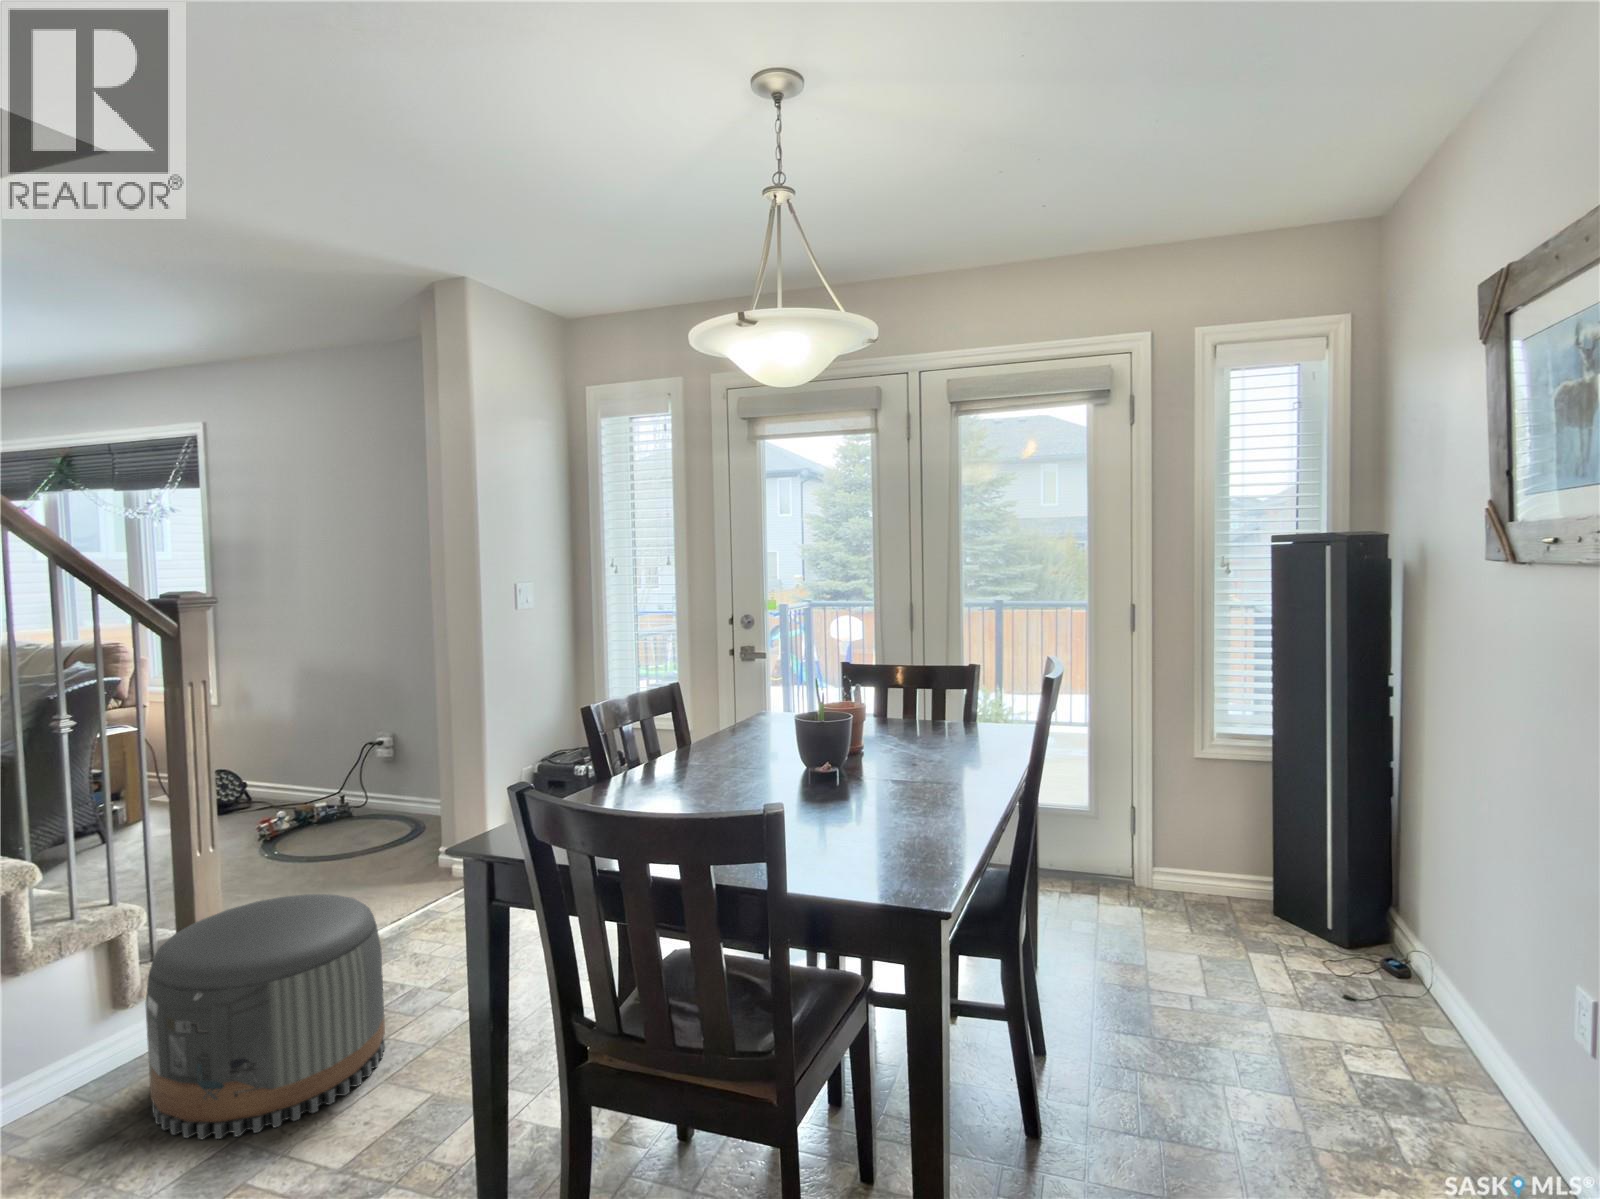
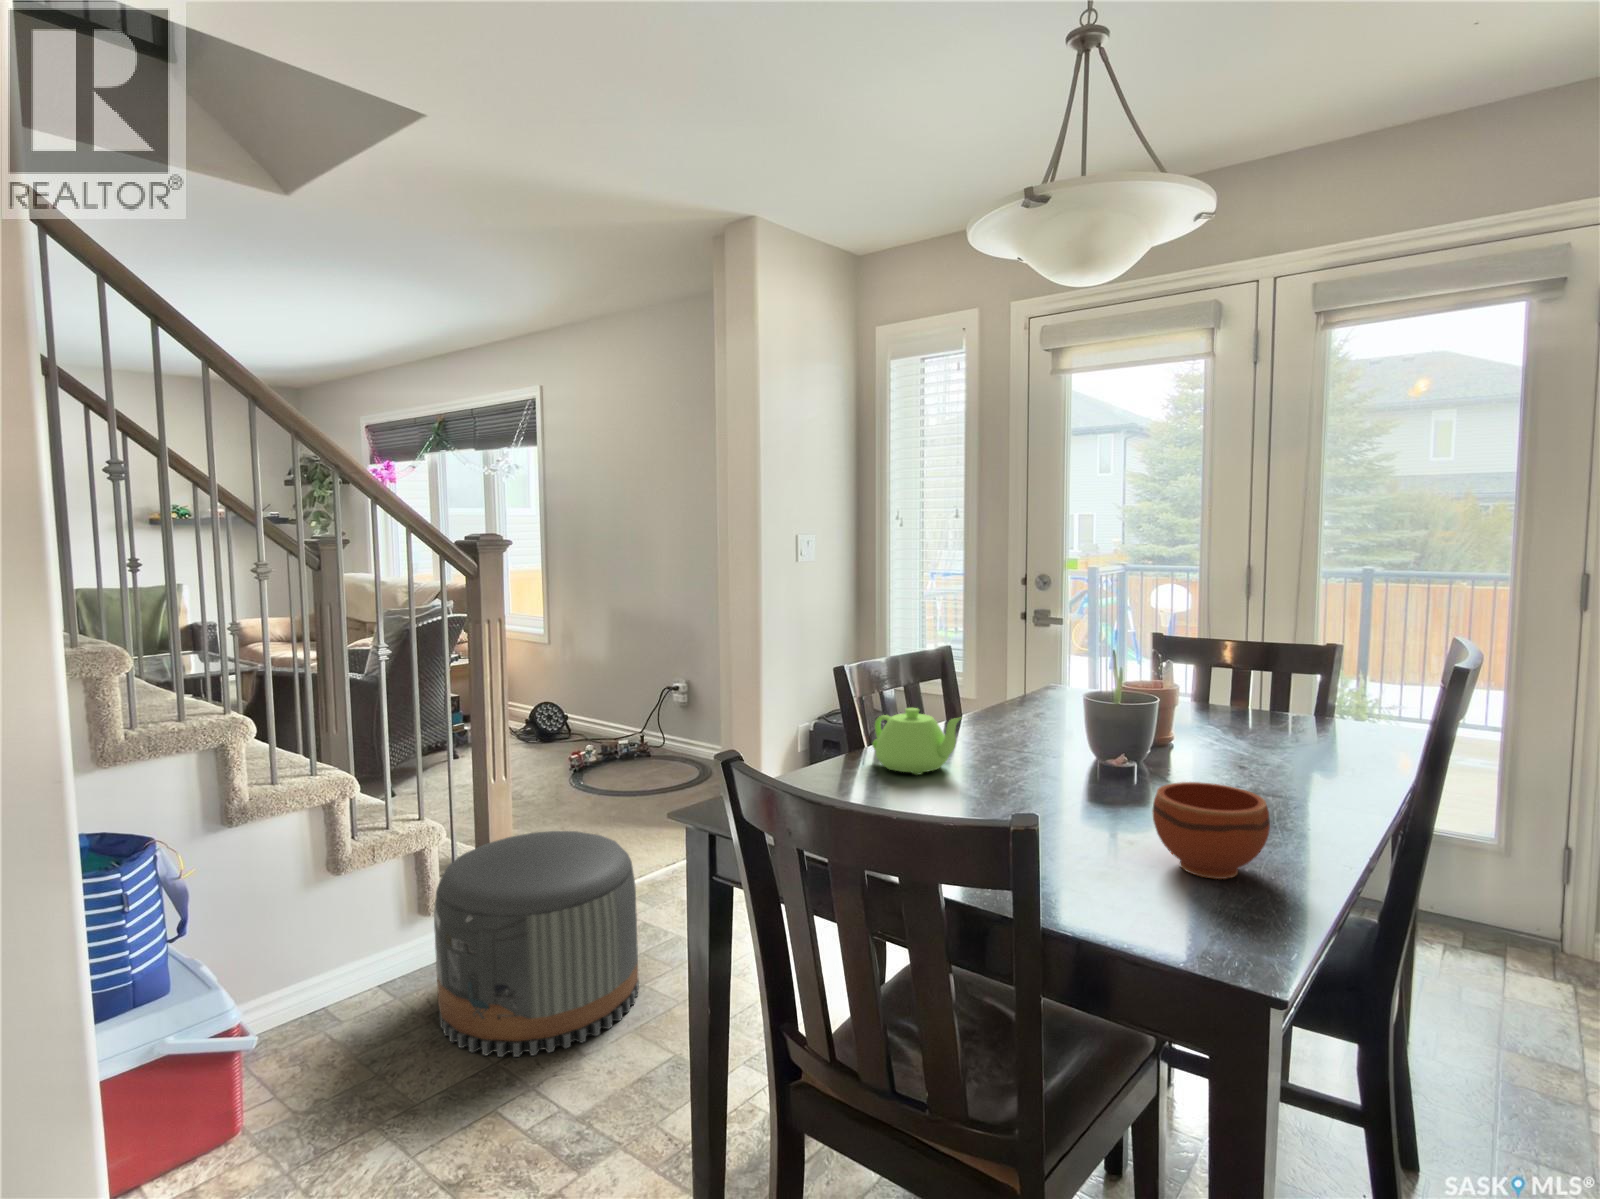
teapot: none [627,738,705,794] -> present [872,708,961,775]
bowl: none [855,774,933,842] -> present [1153,782,1270,879]

